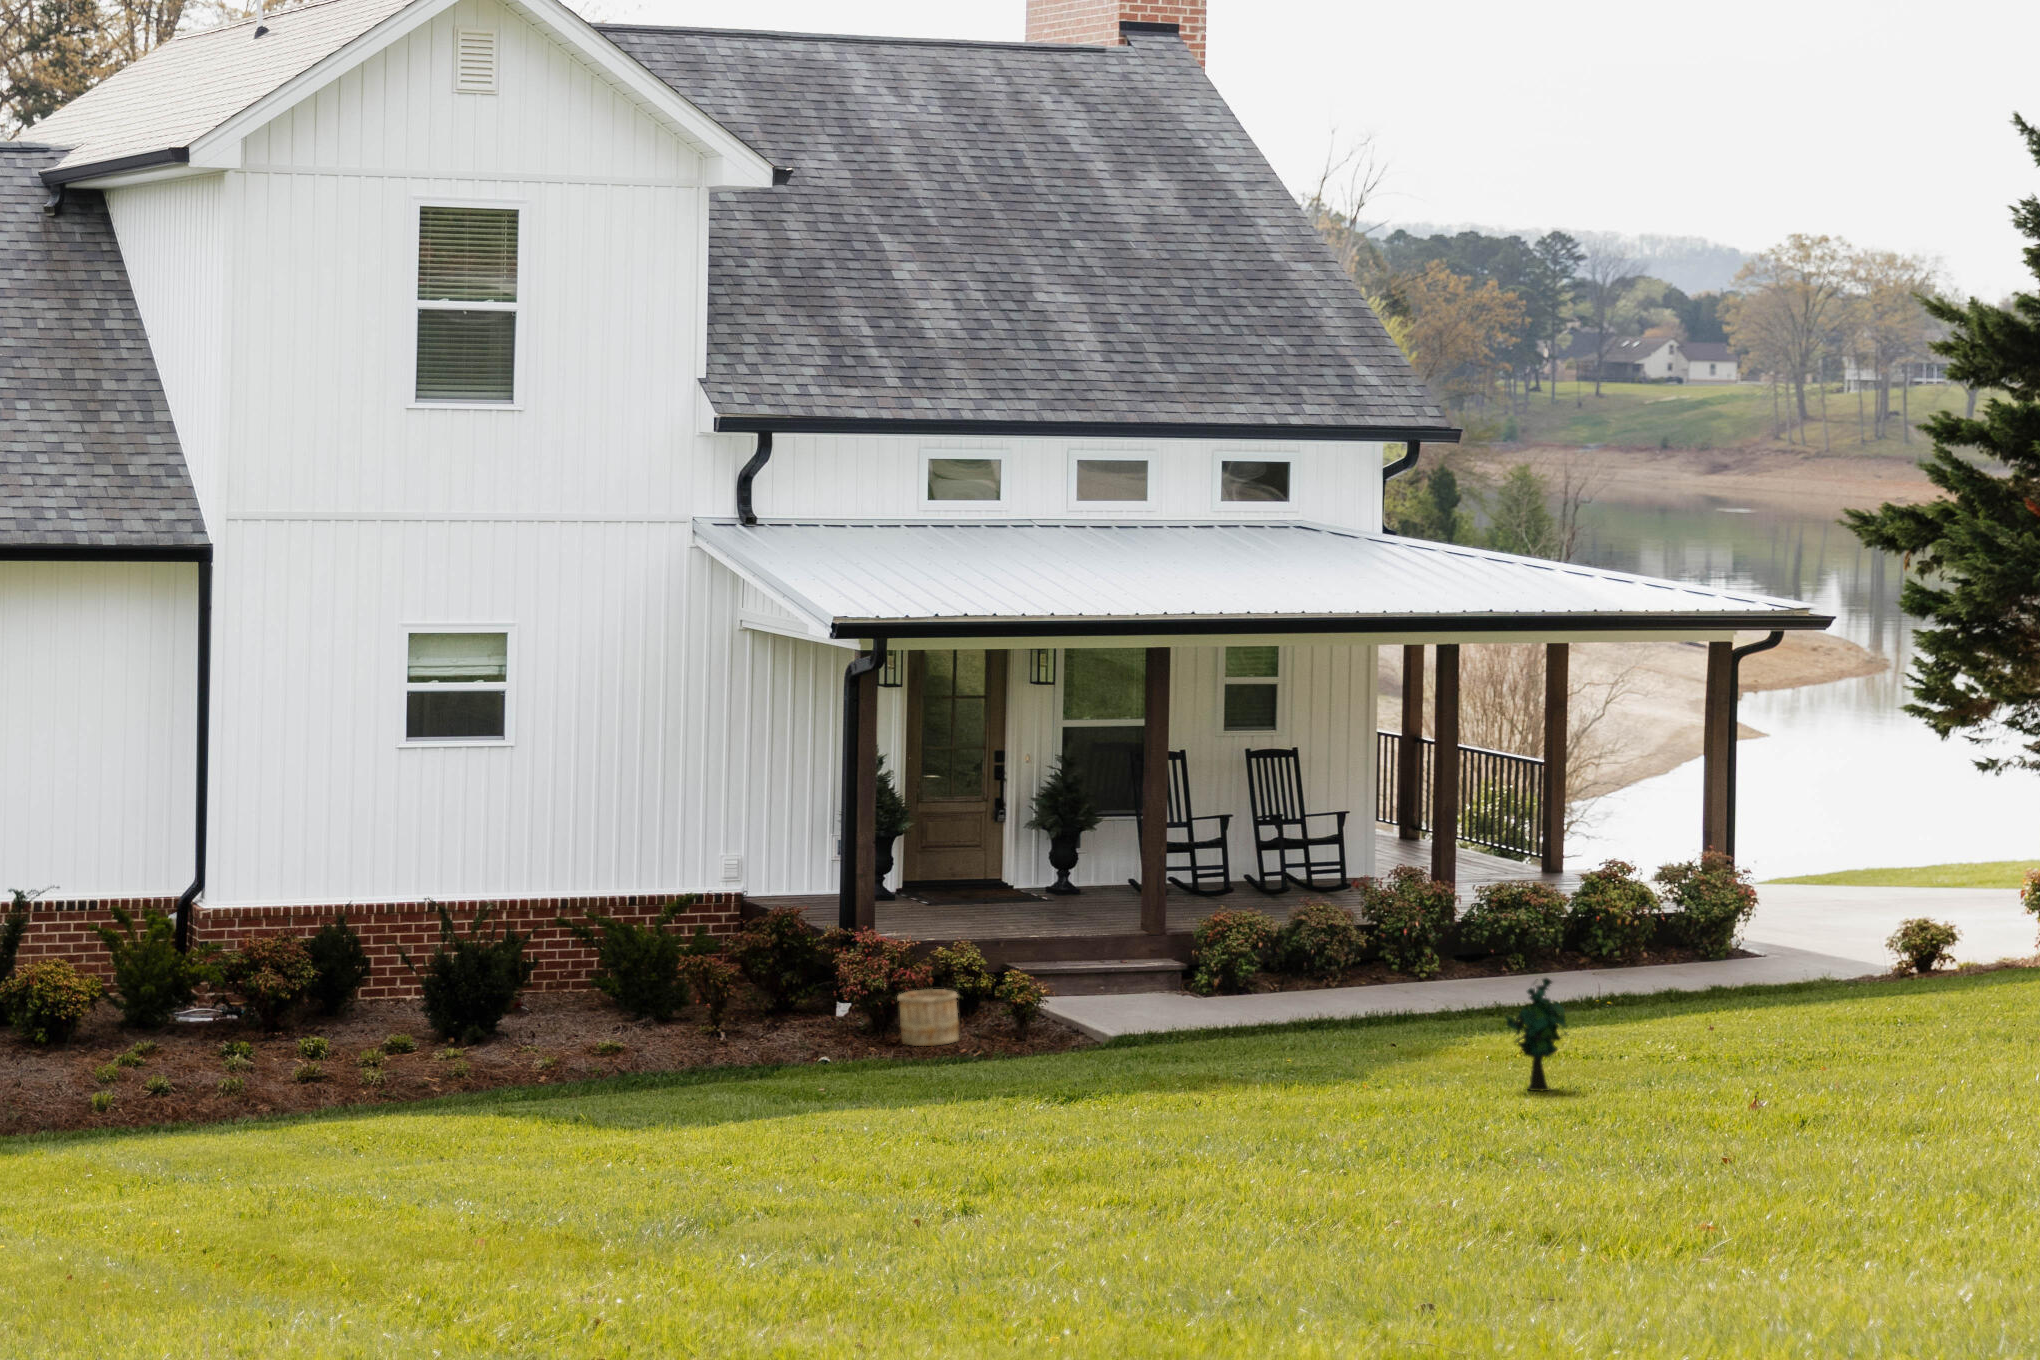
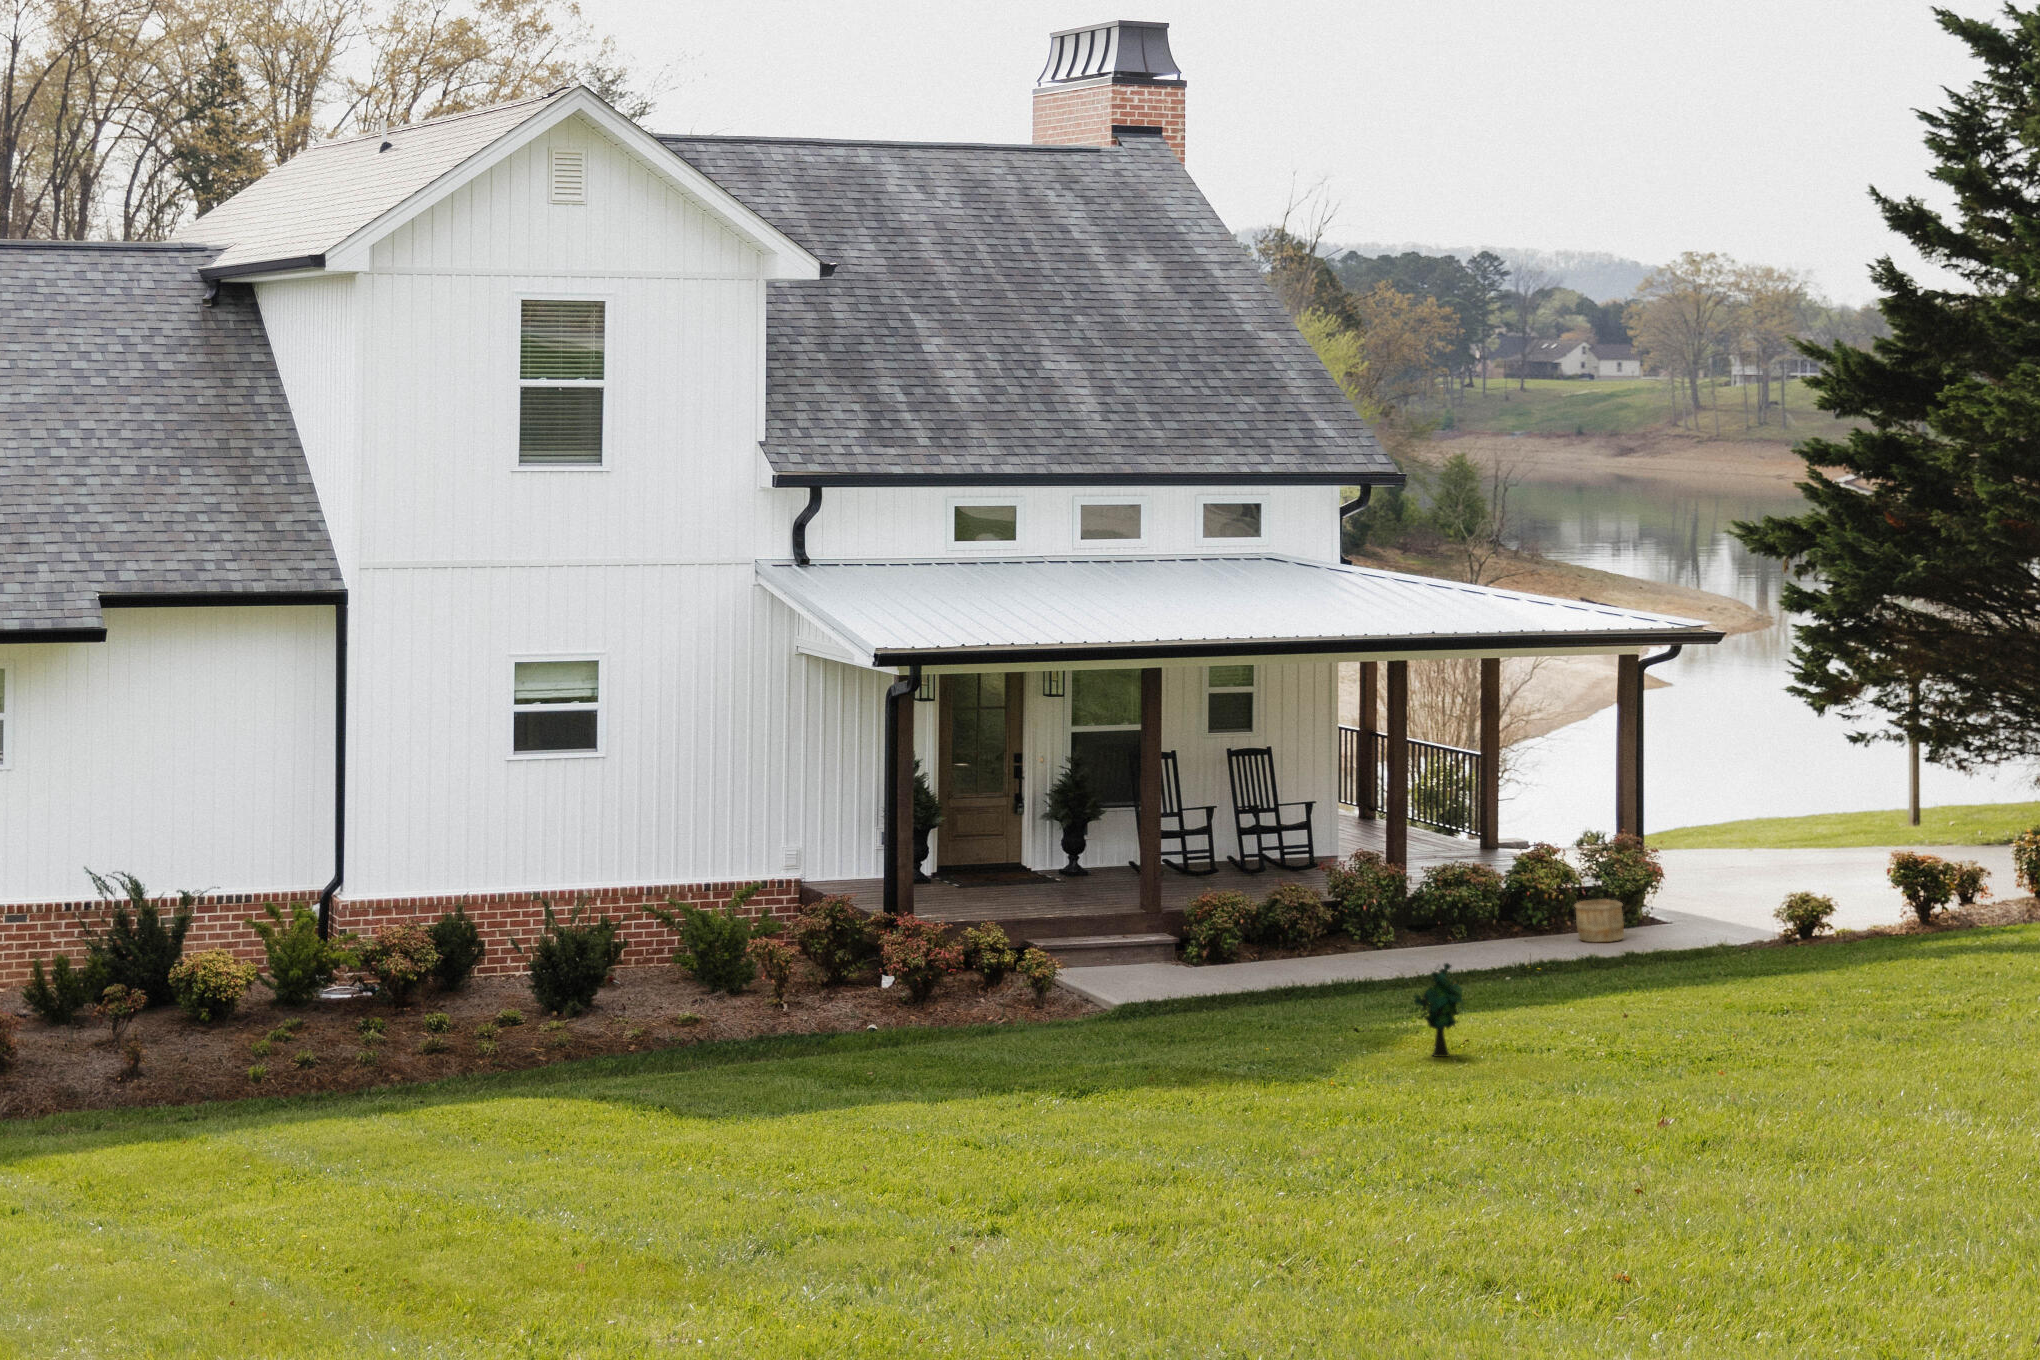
wooden bucket: present [897,989,959,1046] -> present [1574,899,1624,942]

